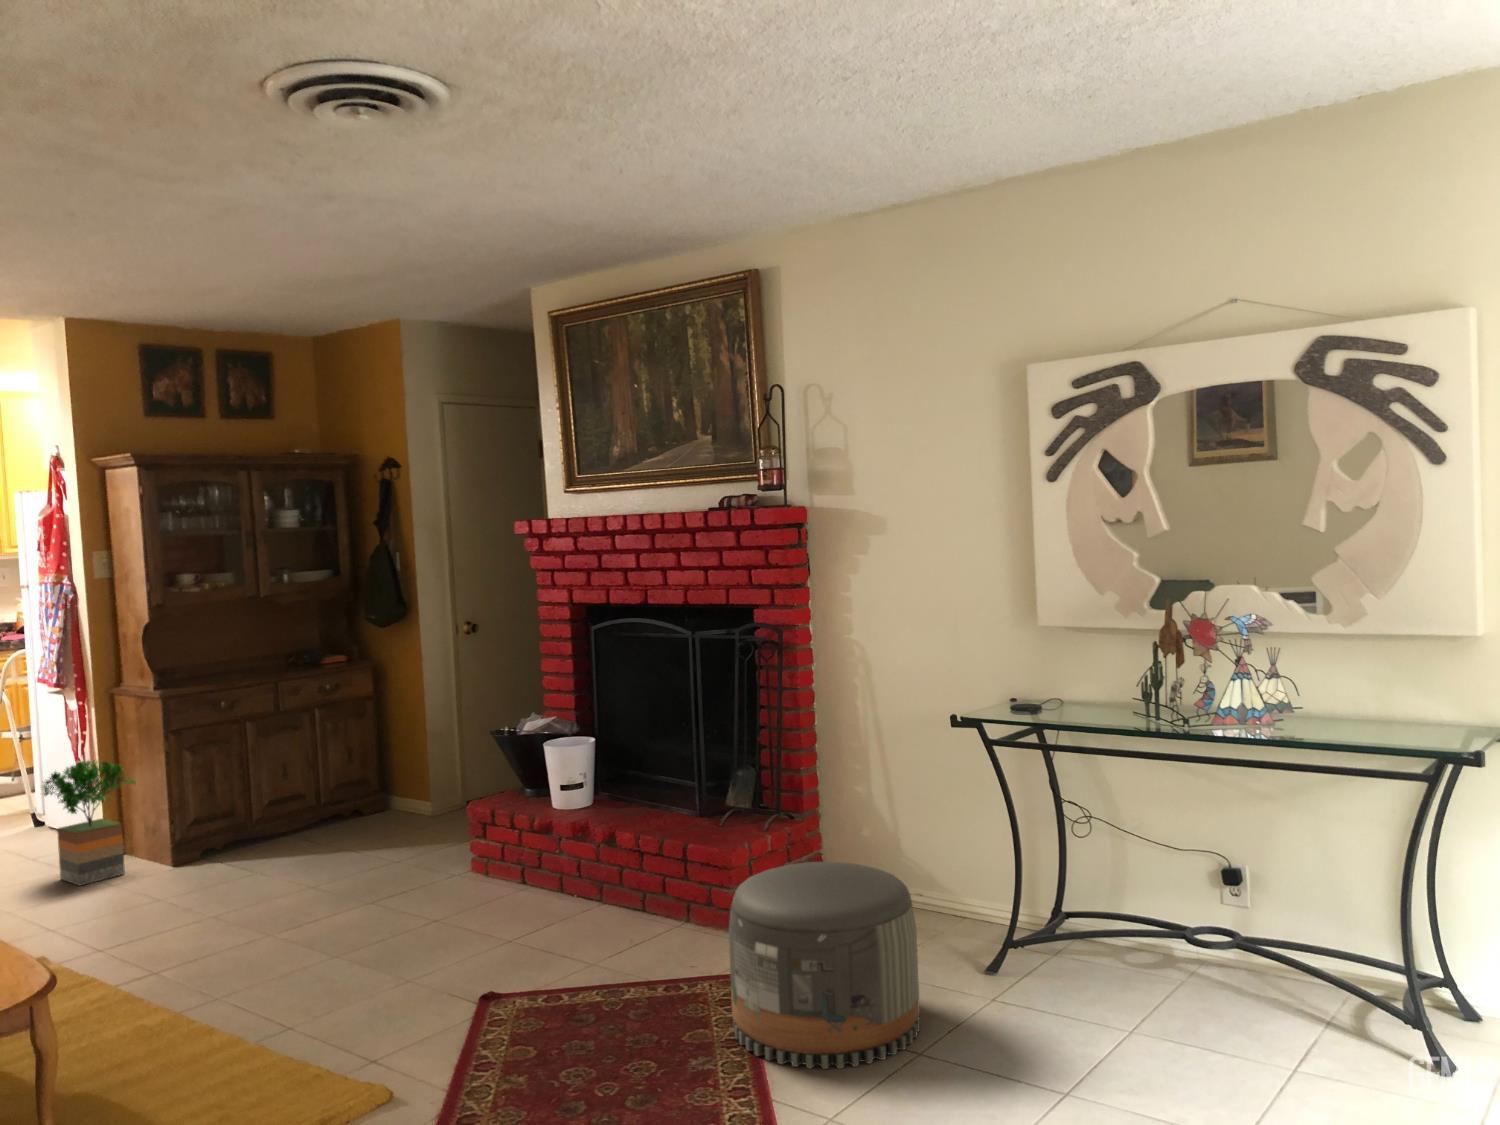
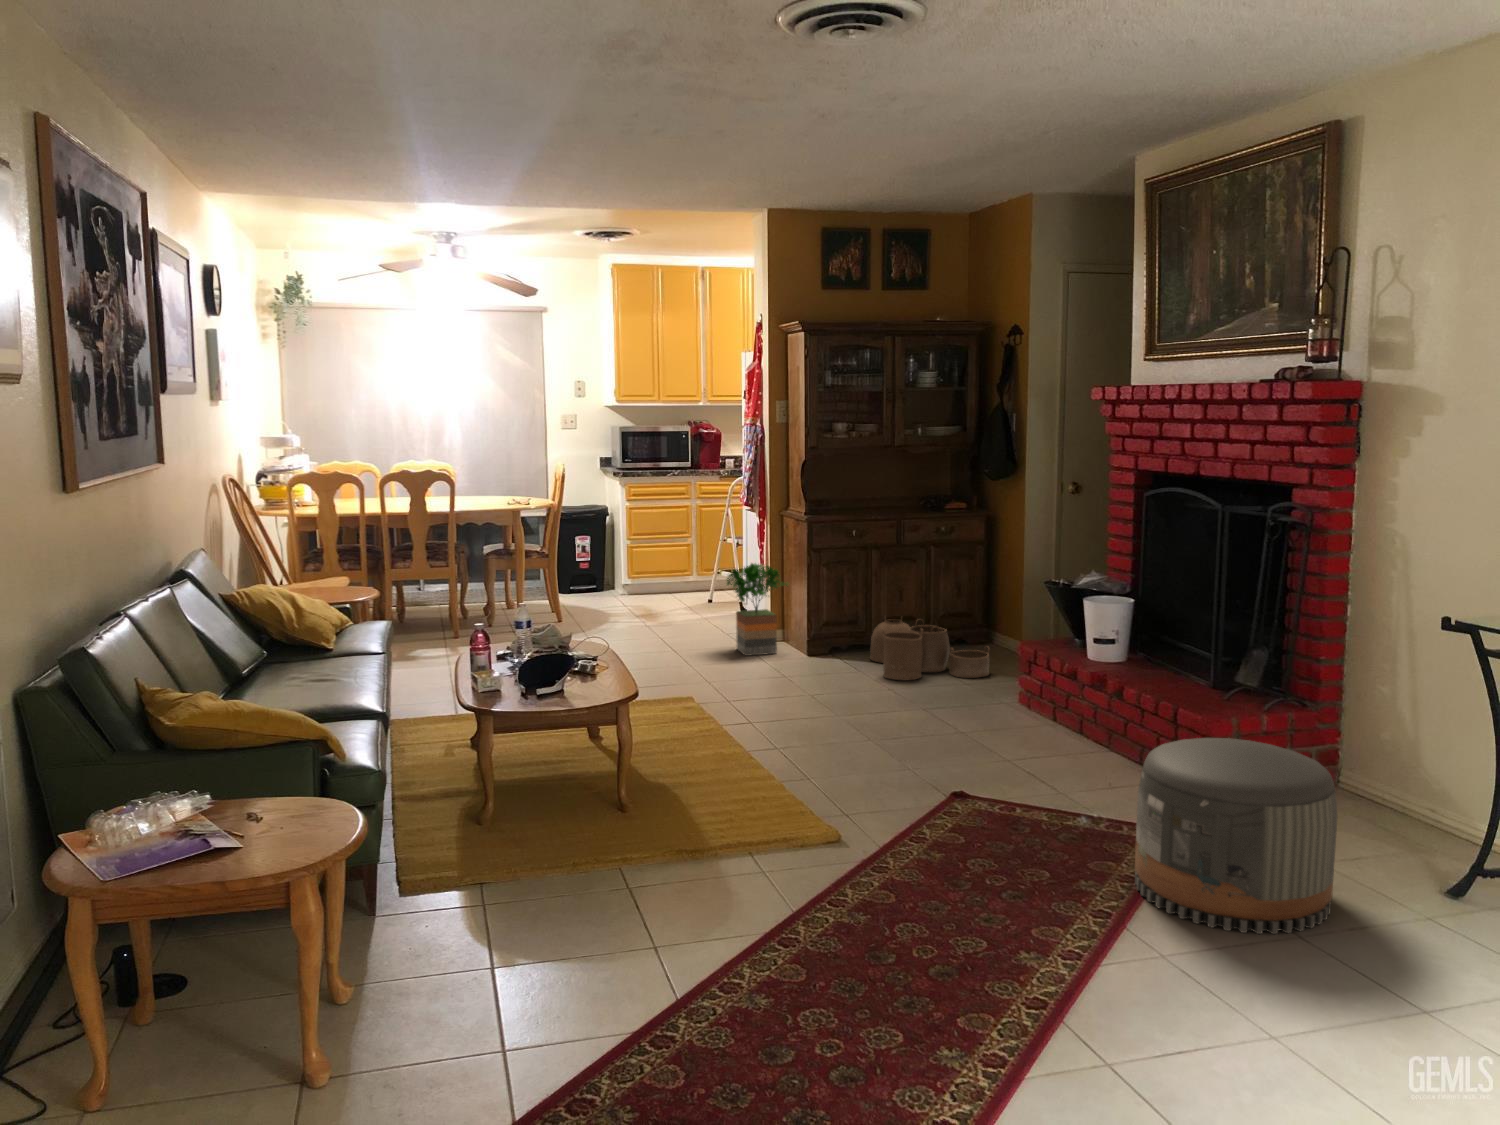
woven basket: none [258,797,415,876] -> present [870,619,990,680]

